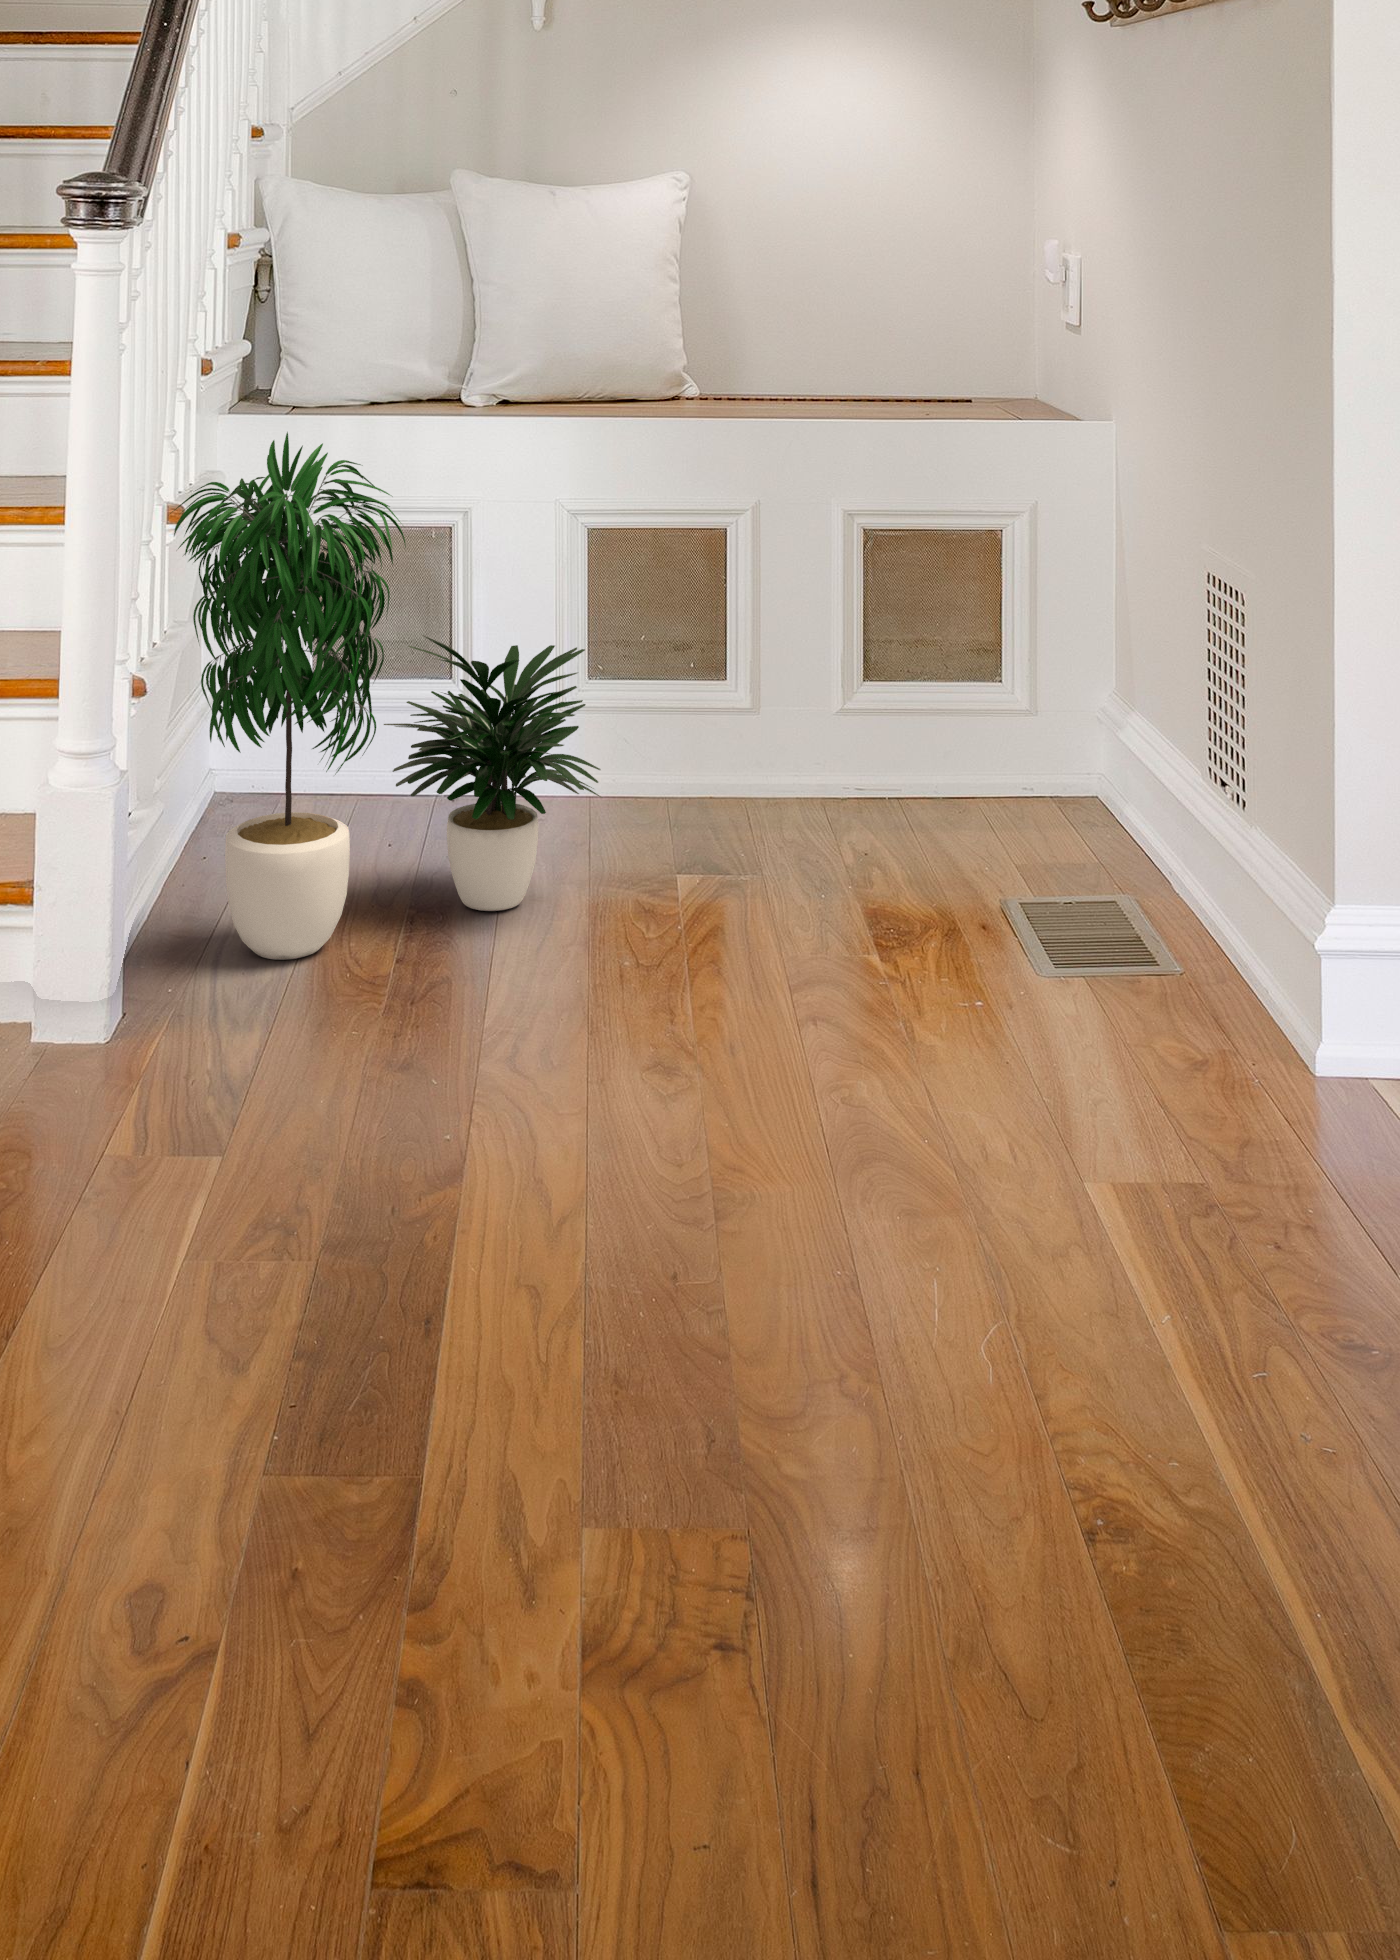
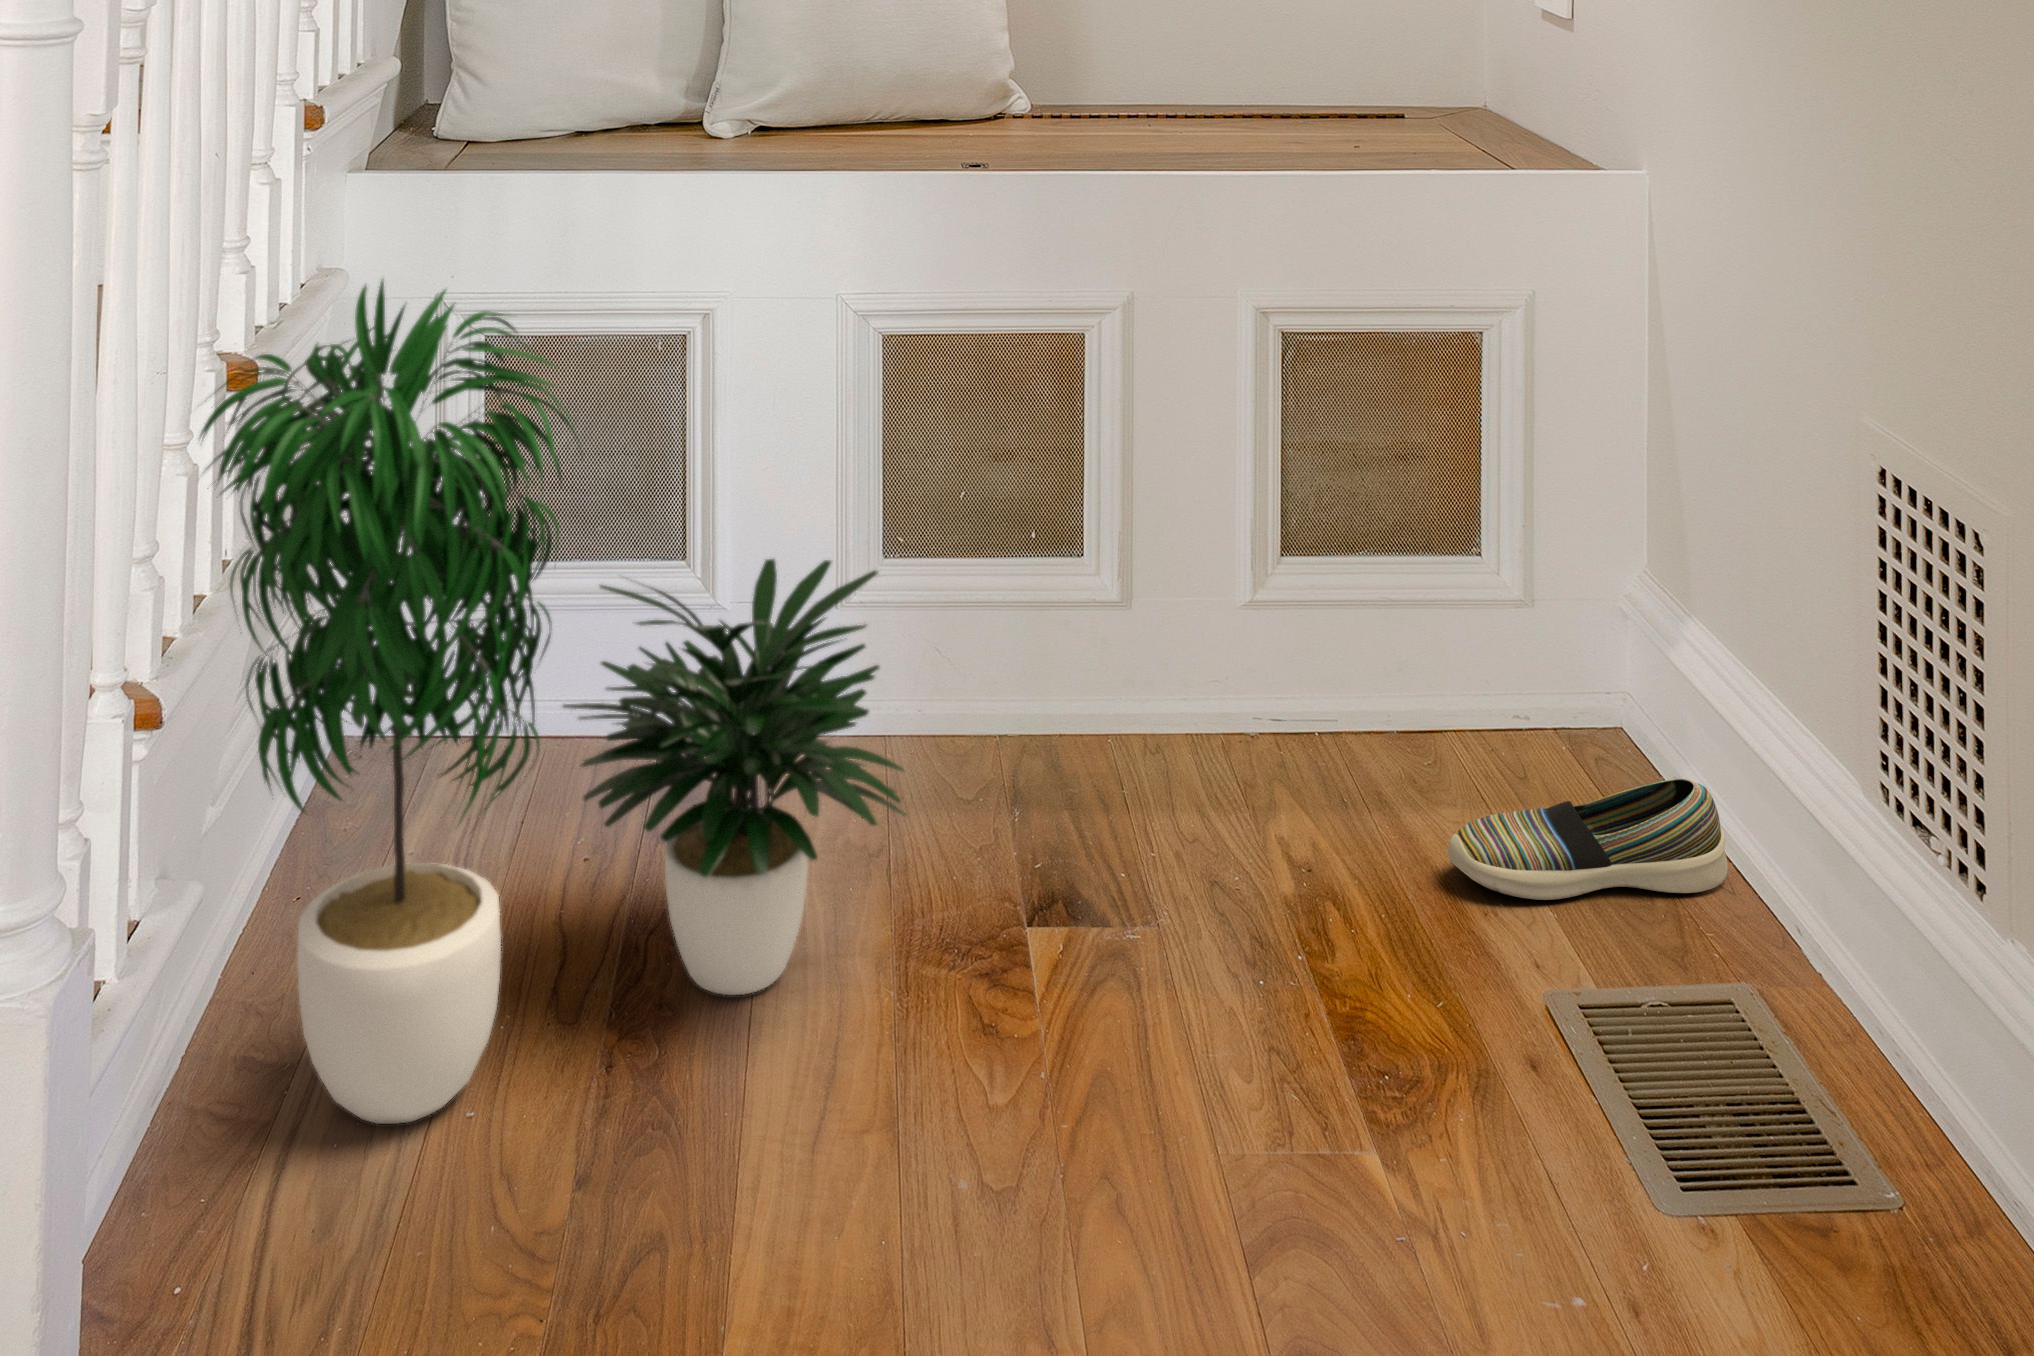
shoe: none [957,801,1141,874] -> present [1448,779,1728,900]

